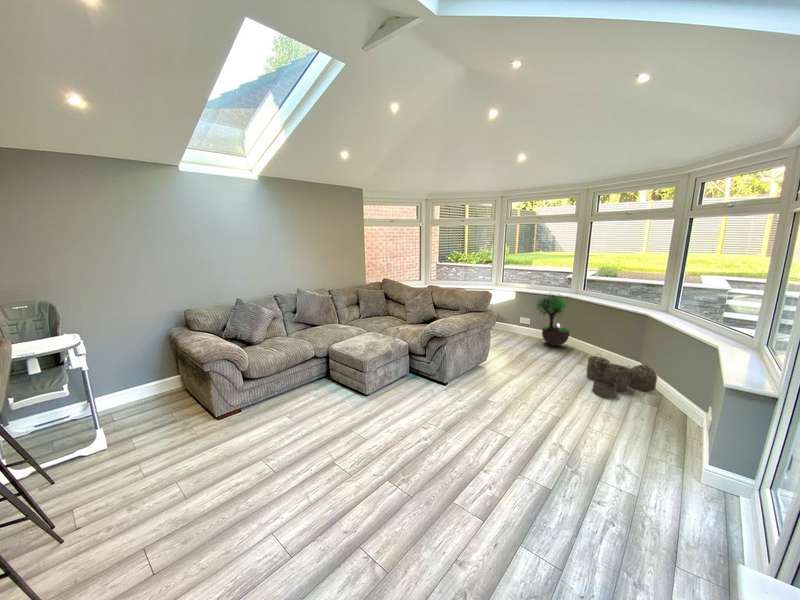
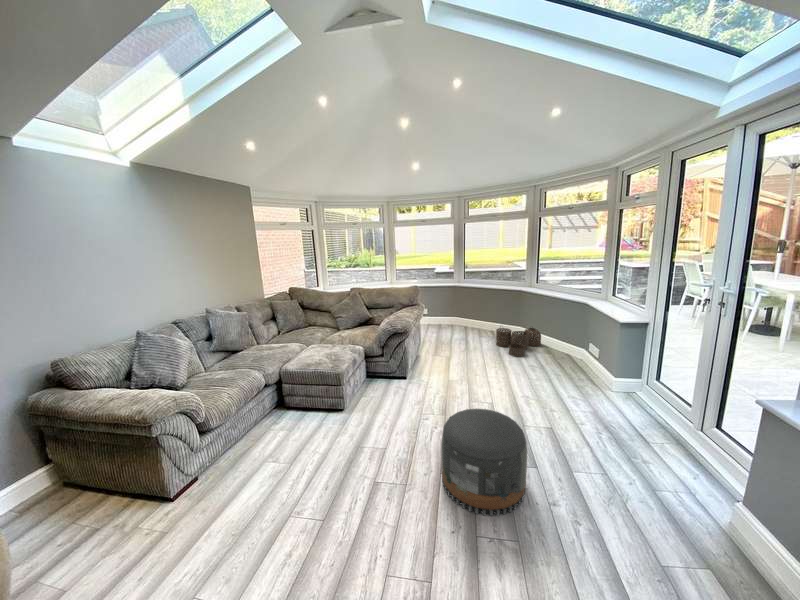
potted tree: present [536,294,569,346] -> none [438,280,467,327]
pouf: none [374,425,464,546] -> present [441,409,527,516]

